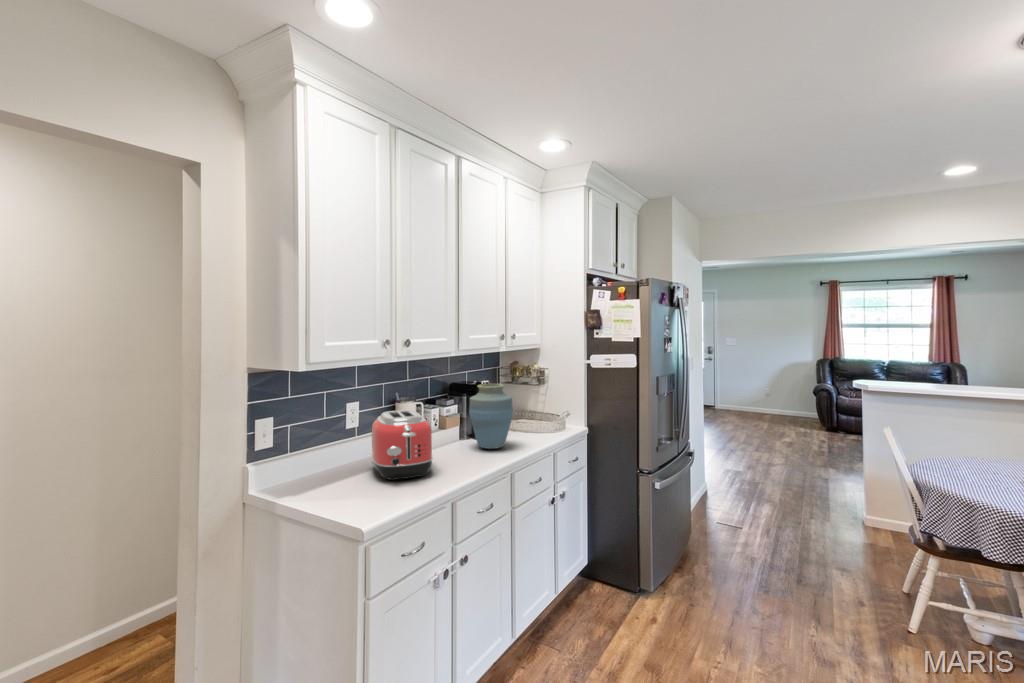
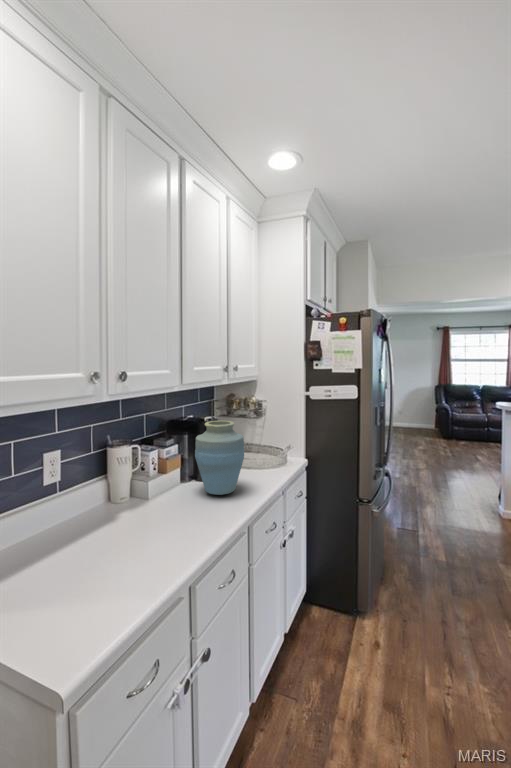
toaster: present [371,410,433,481] -> none [76,461,162,563]

